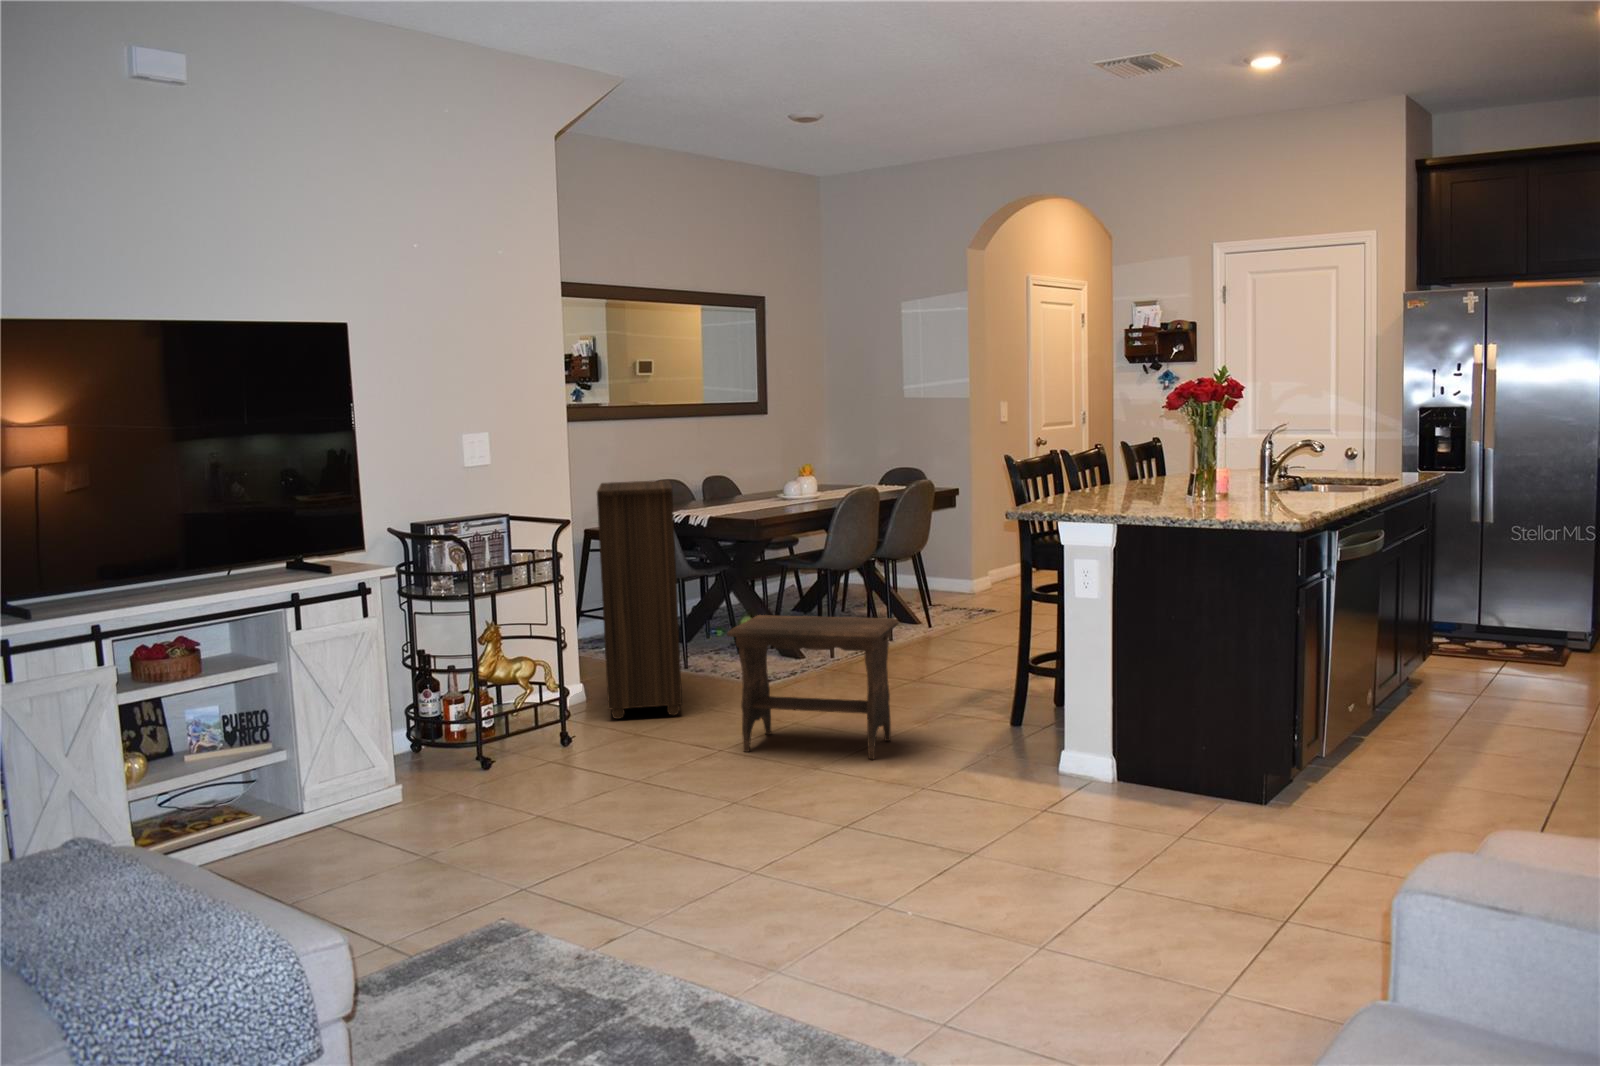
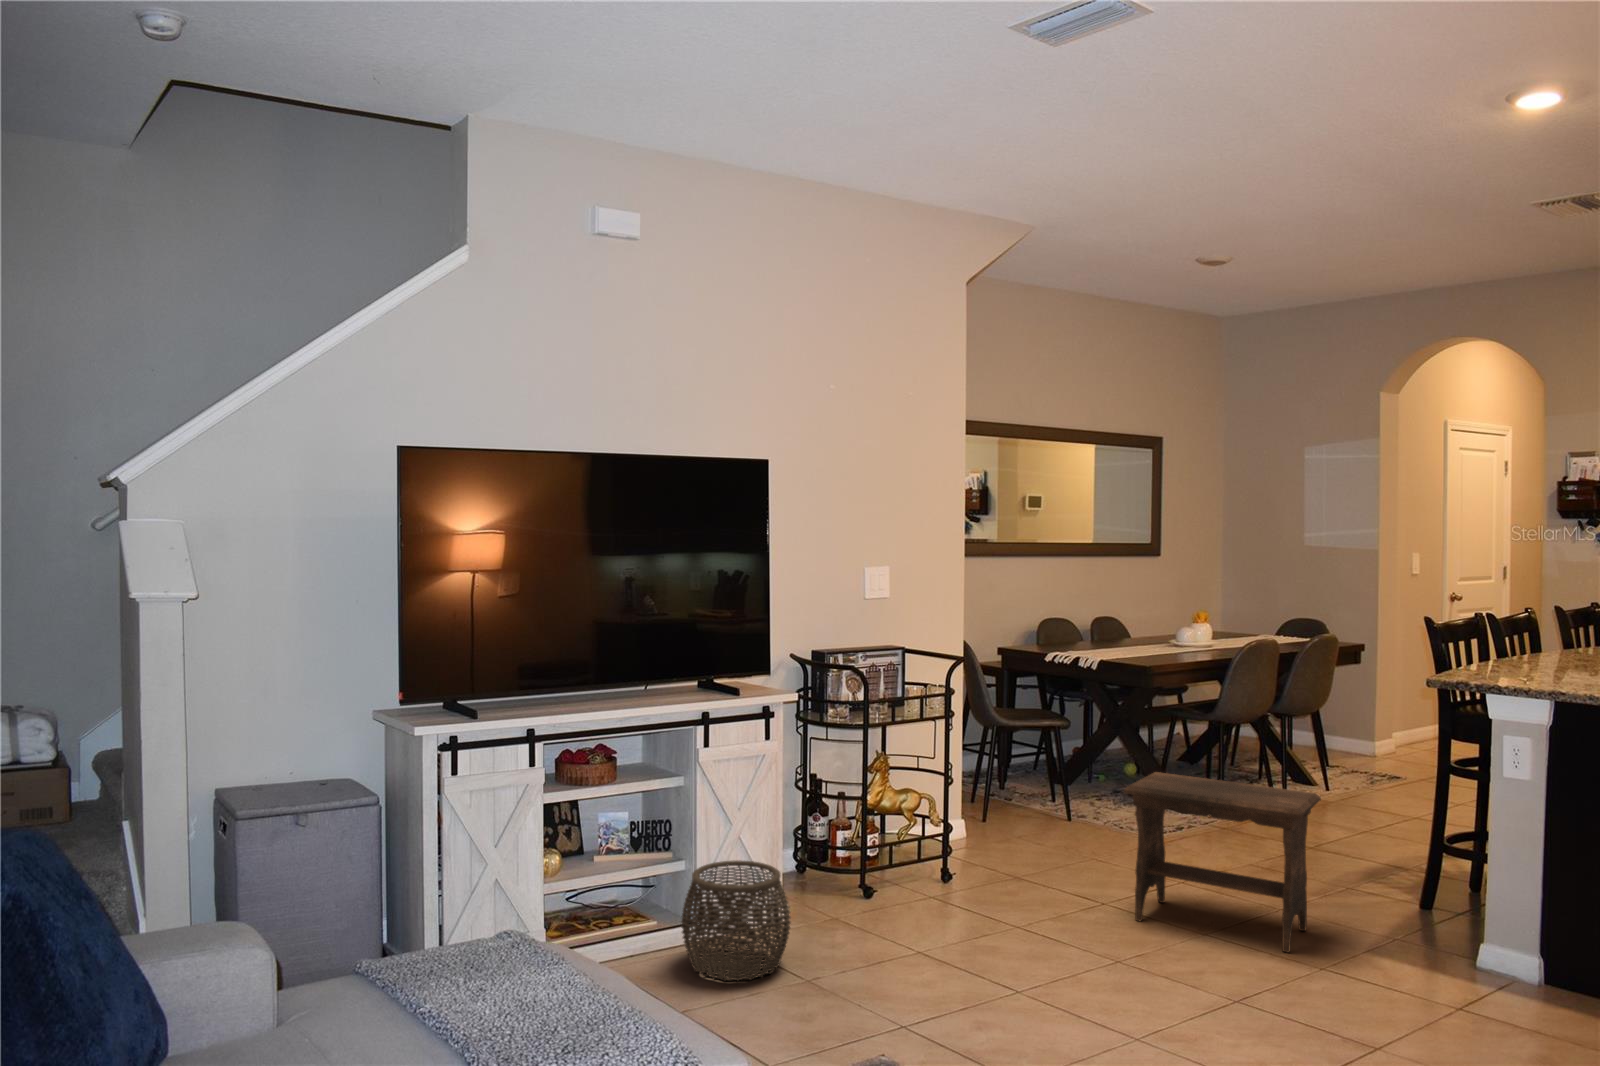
bookshelf: present [597,480,682,719] -> none [989,618,1068,865]
woven basket: none [287,739,406,856] -> present [681,860,791,981]

